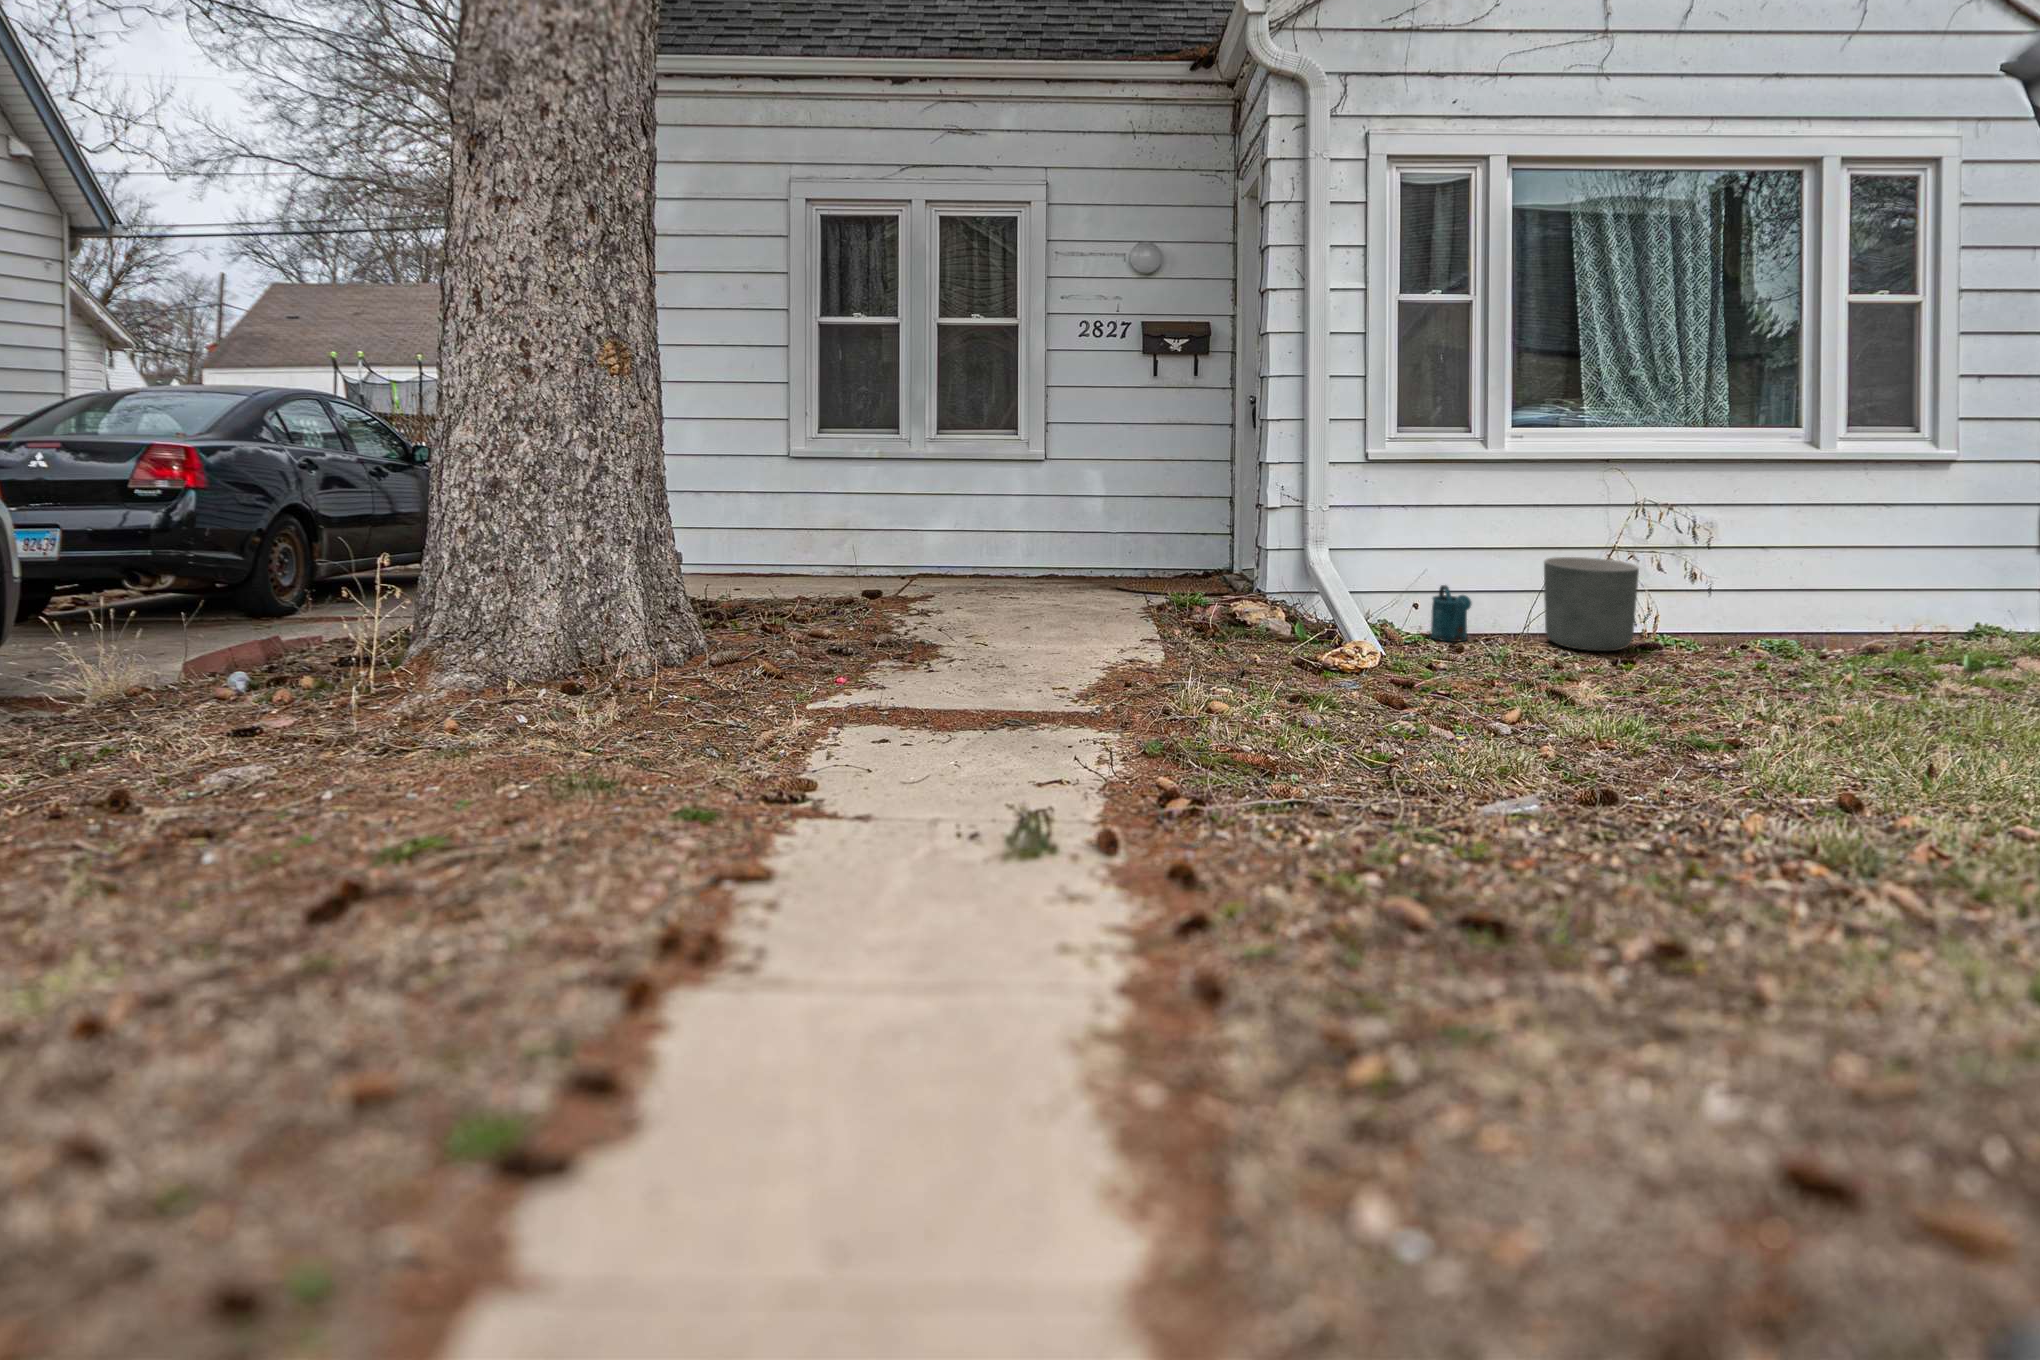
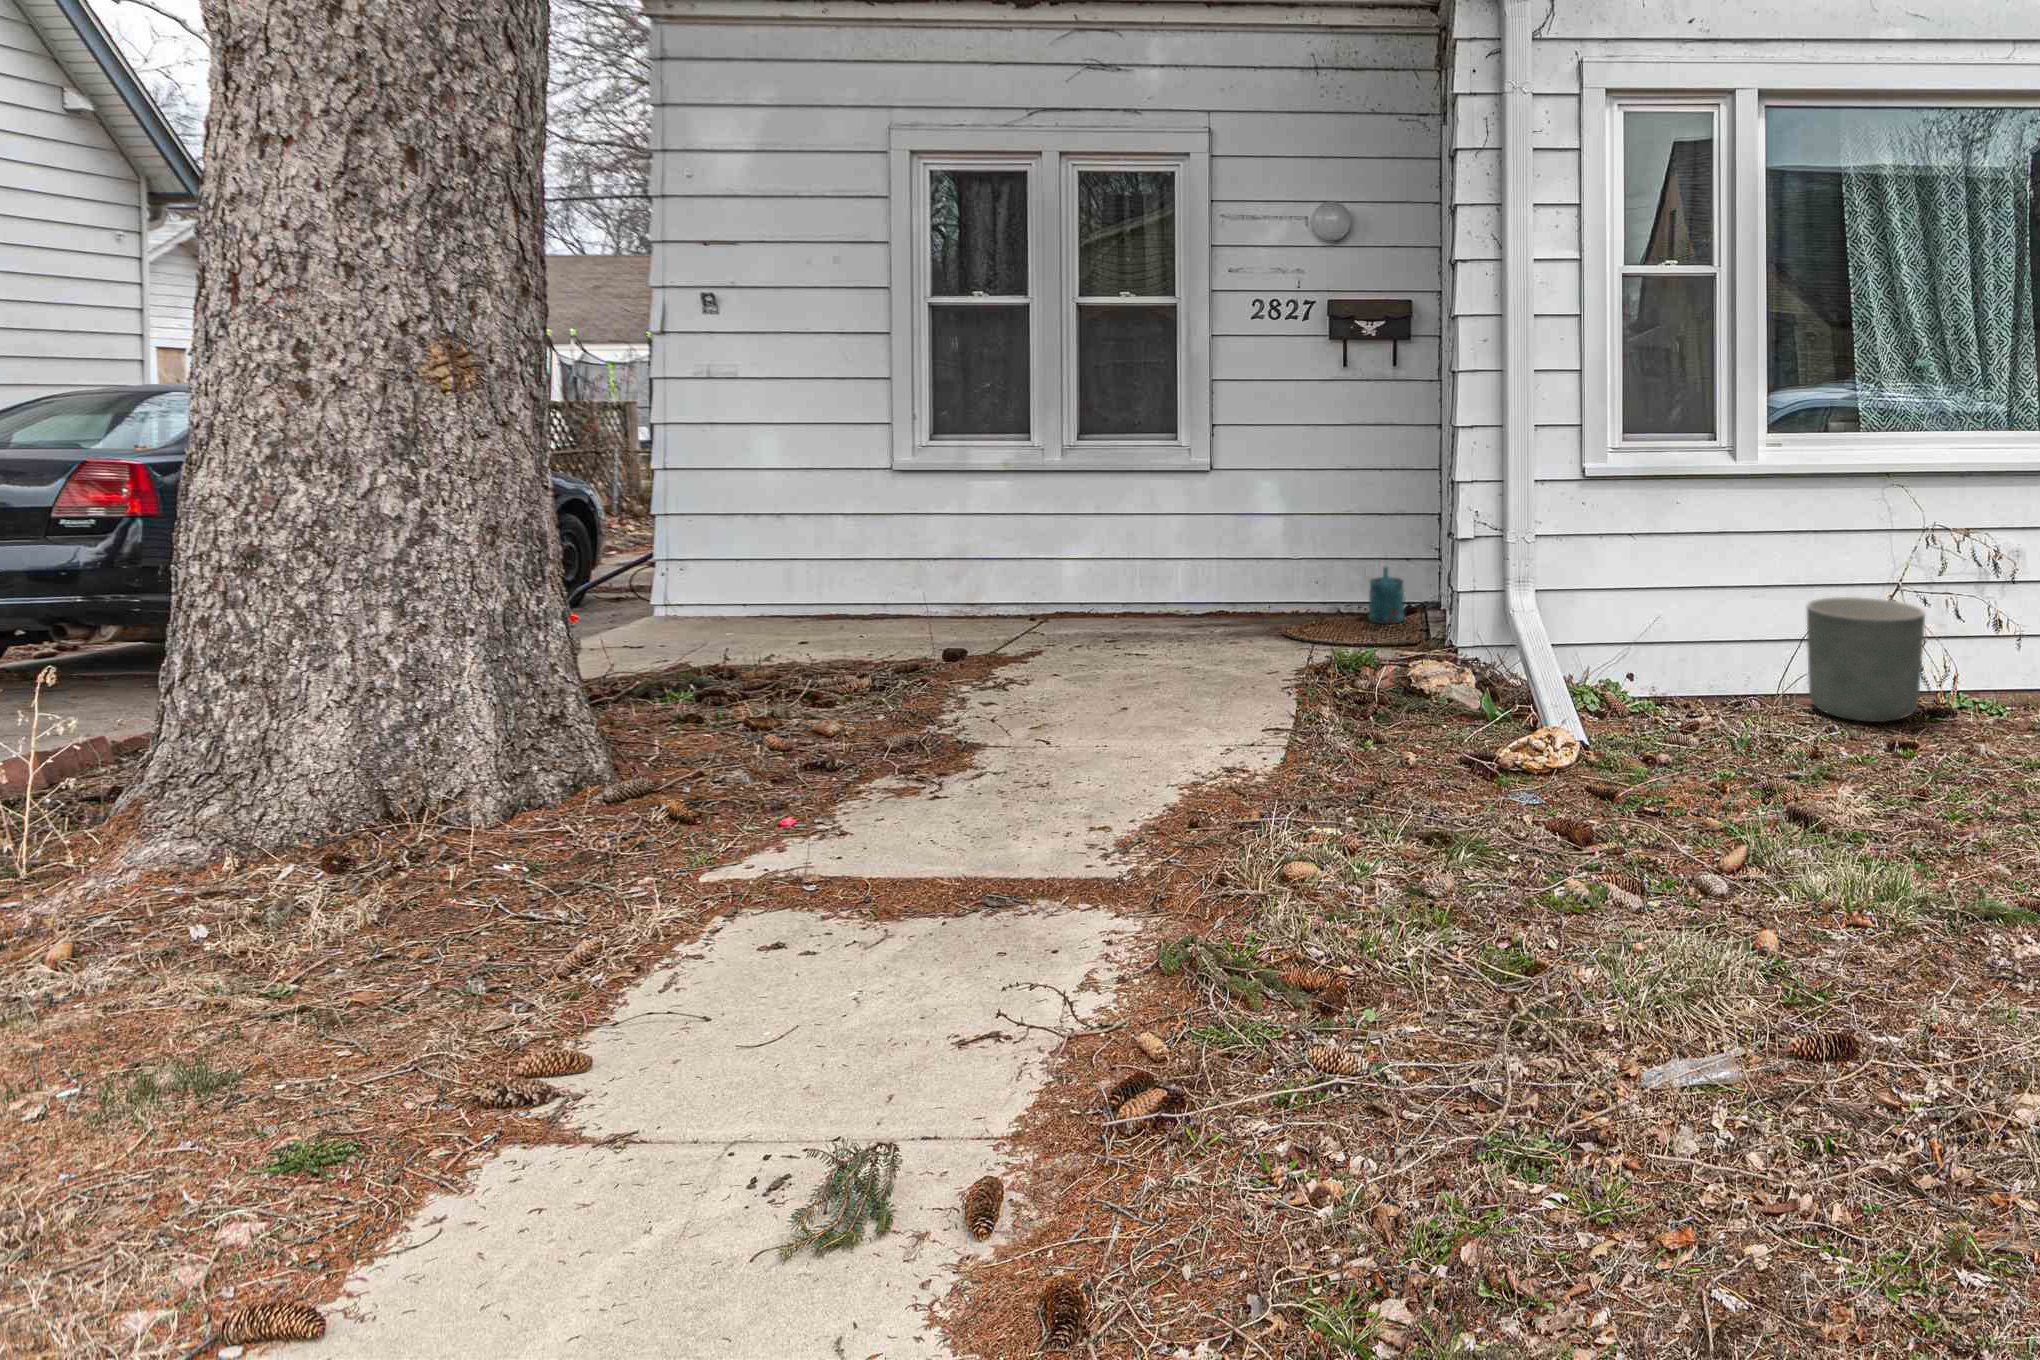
watering can: present [1431,585,1472,642] -> present [1369,567,1404,624]

